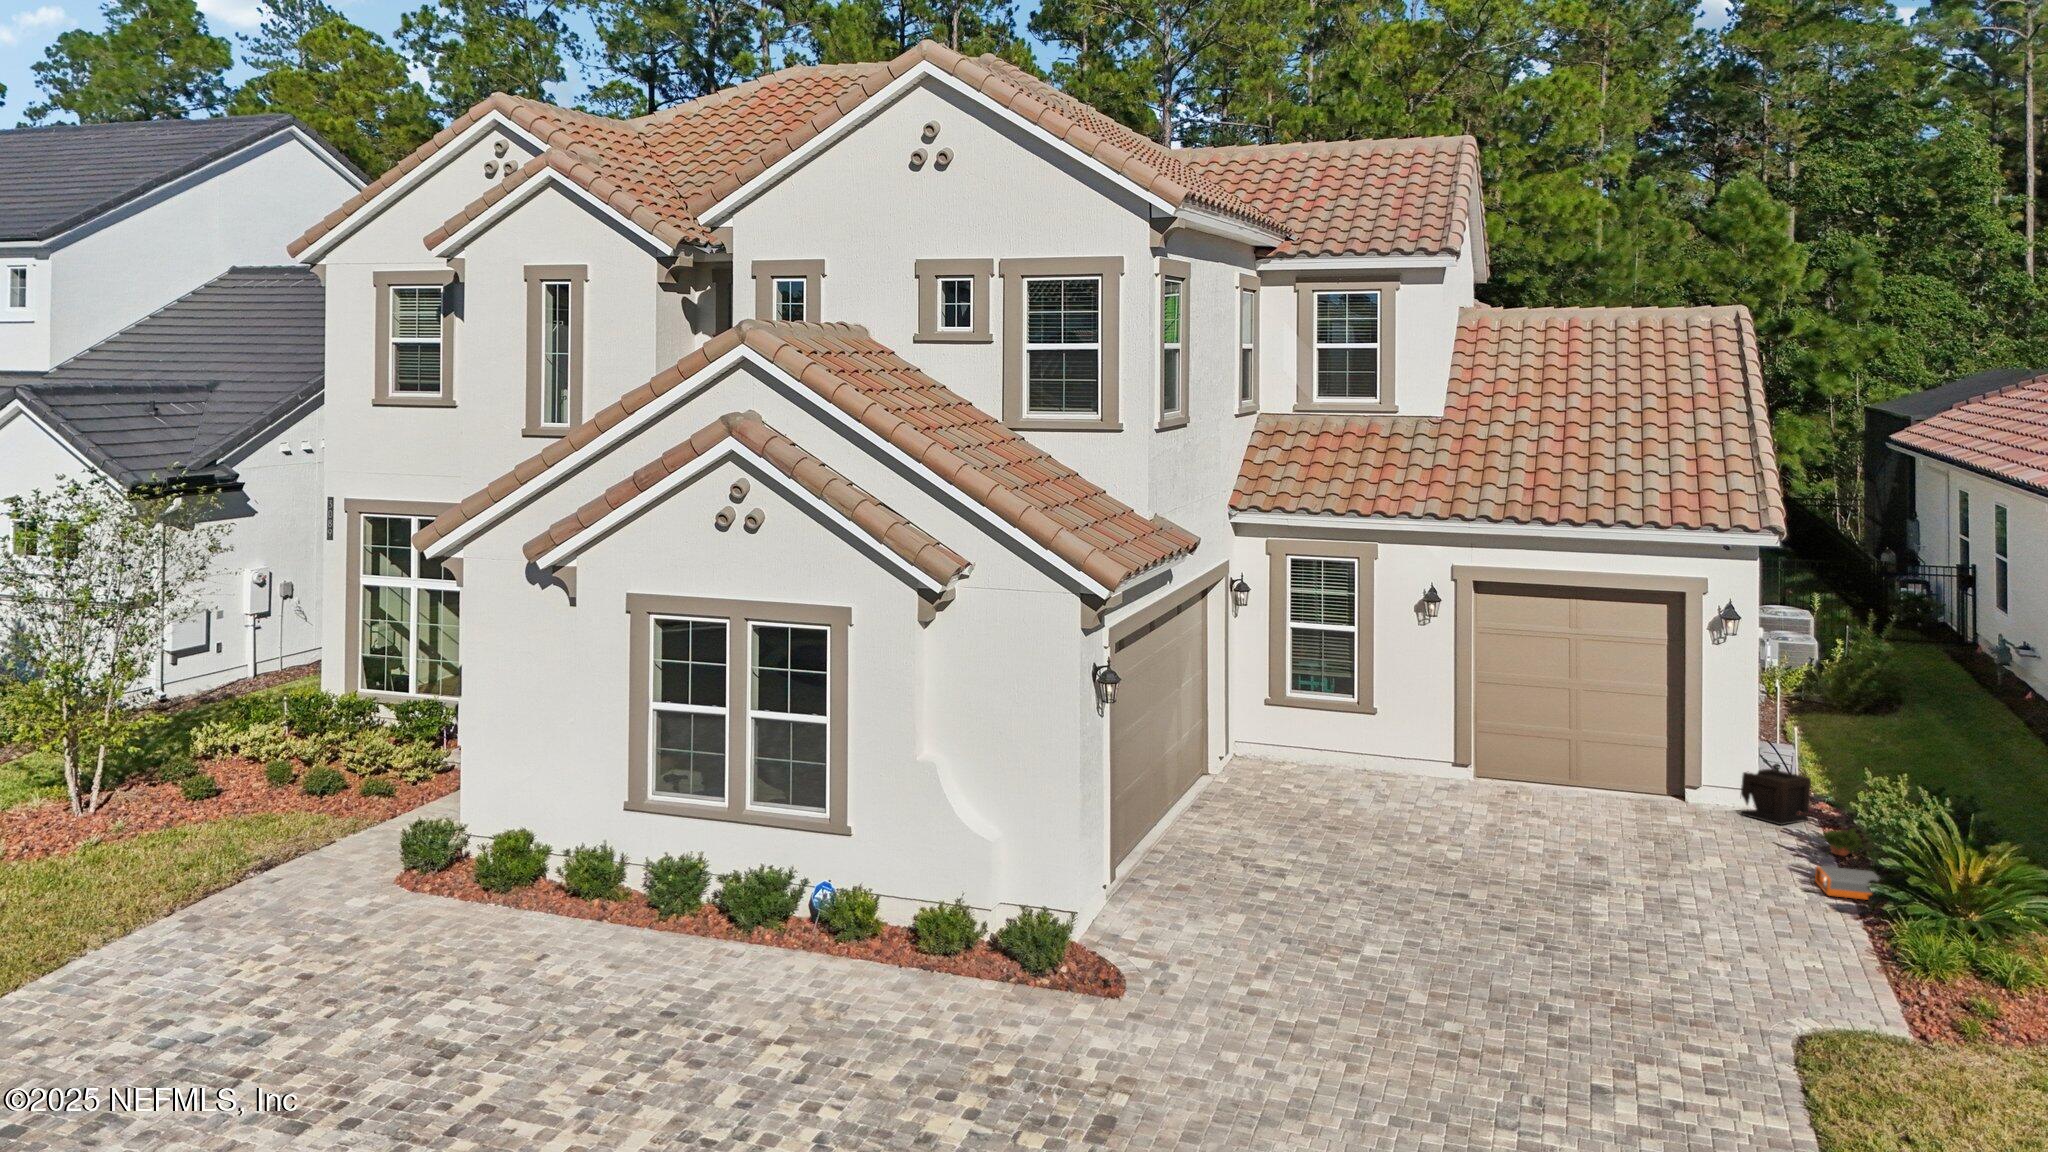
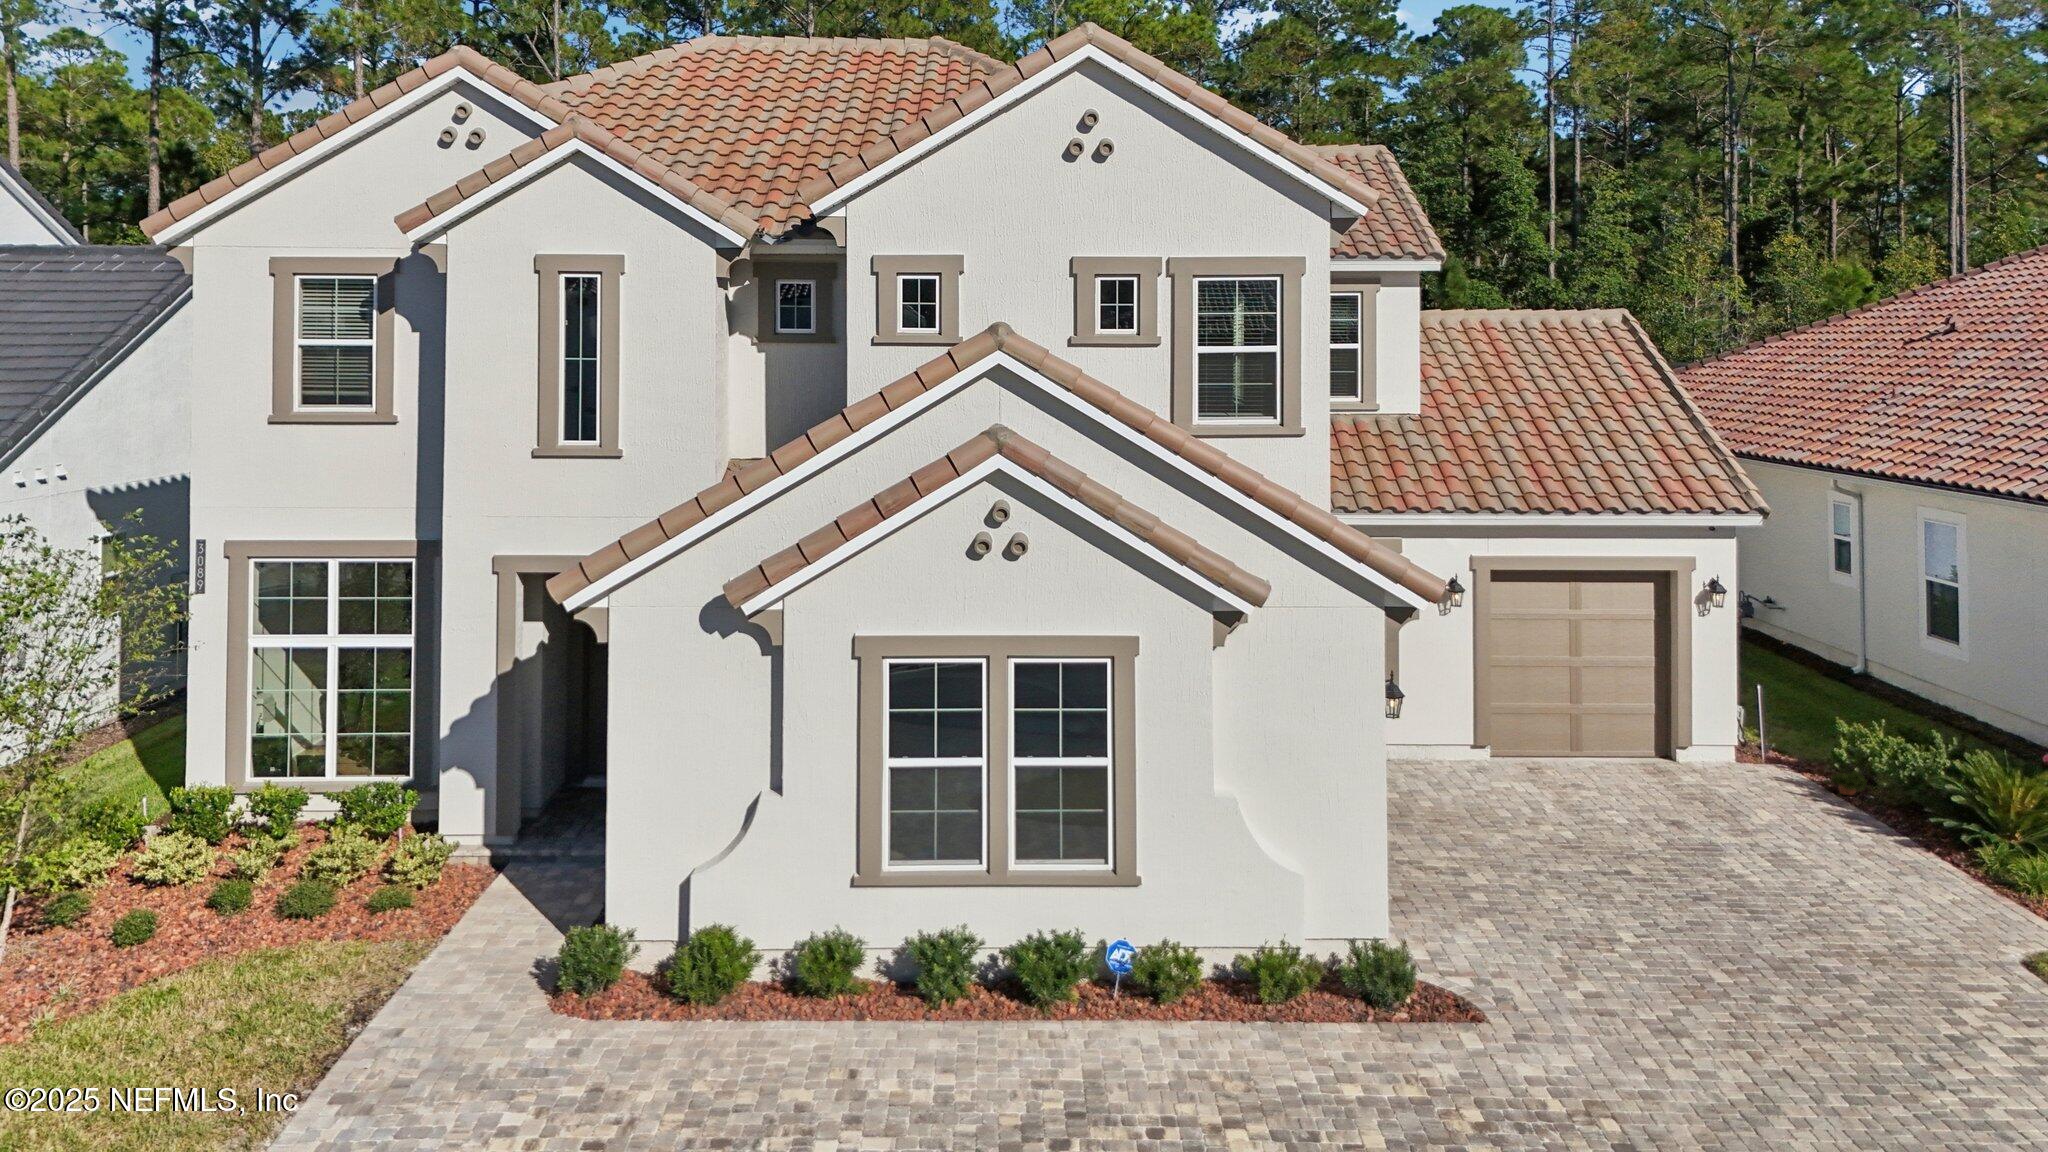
wooden crate: present [1740,769,1811,825] -> none [1728,724,1783,773]
storage box: present [1815,866,1879,900] -> none [1866,807,1937,833]

